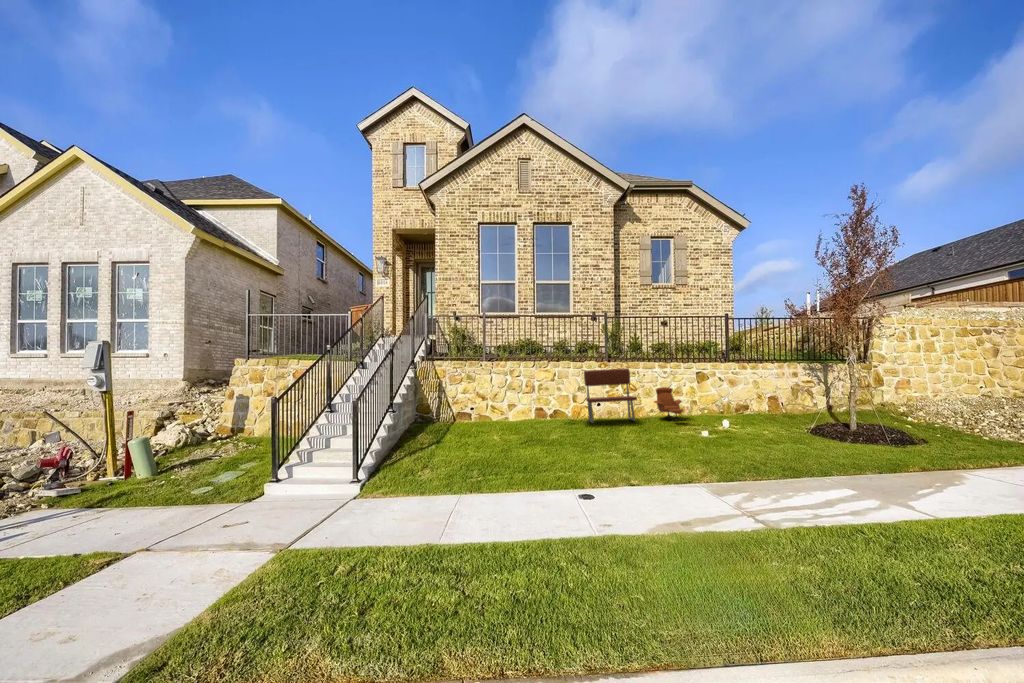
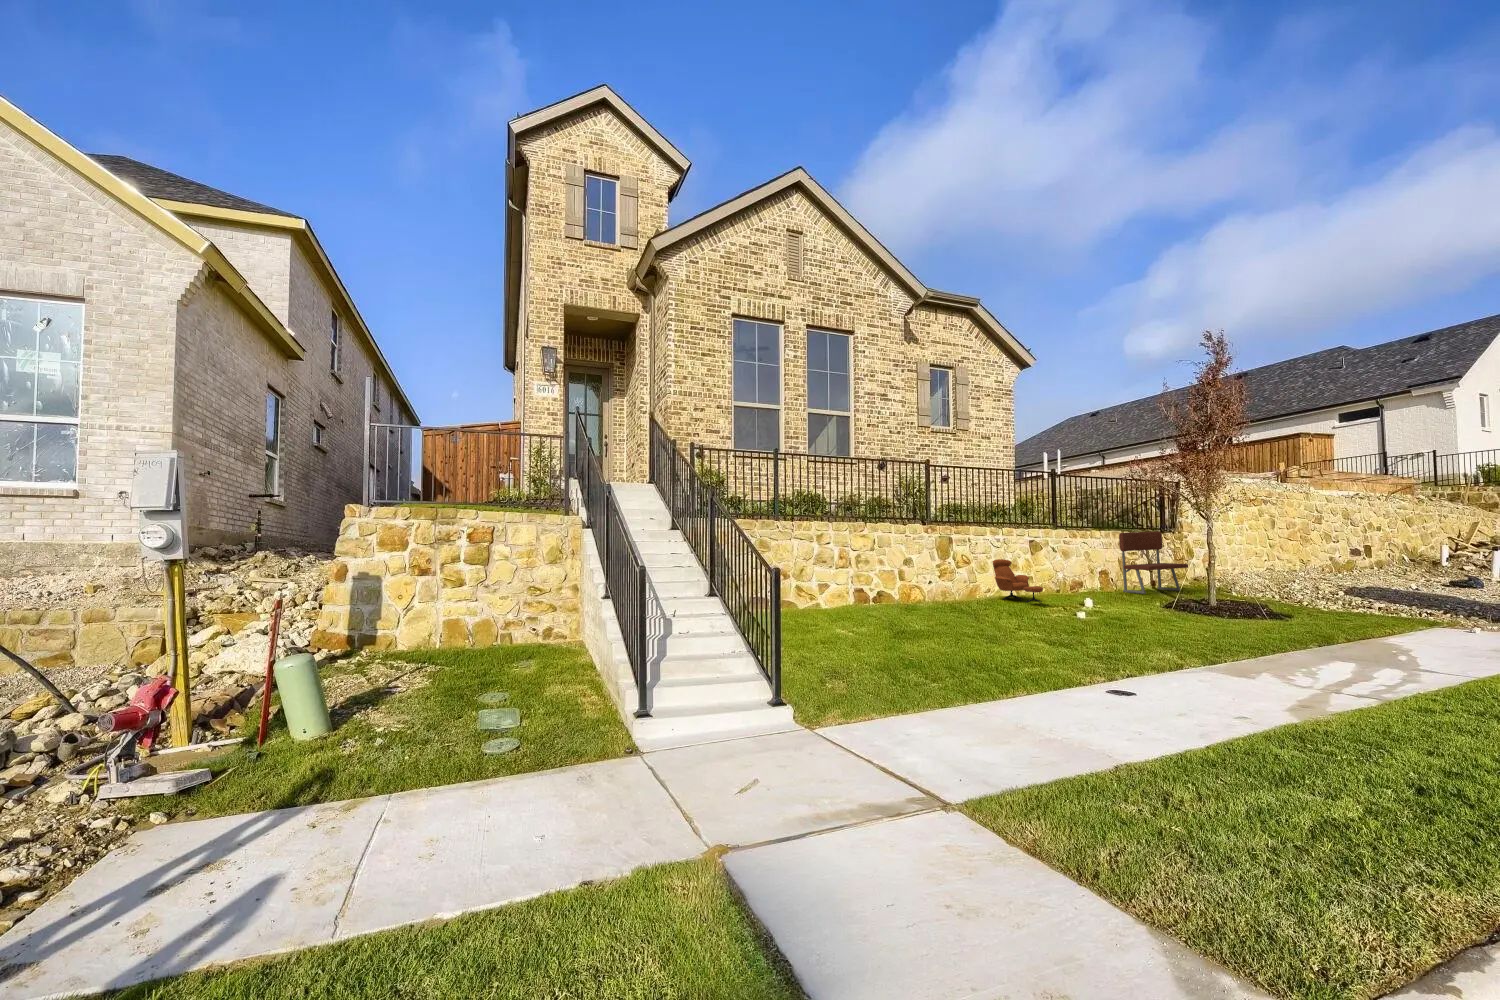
bench: present [584,368,637,423] -> present [1119,531,1188,594]

